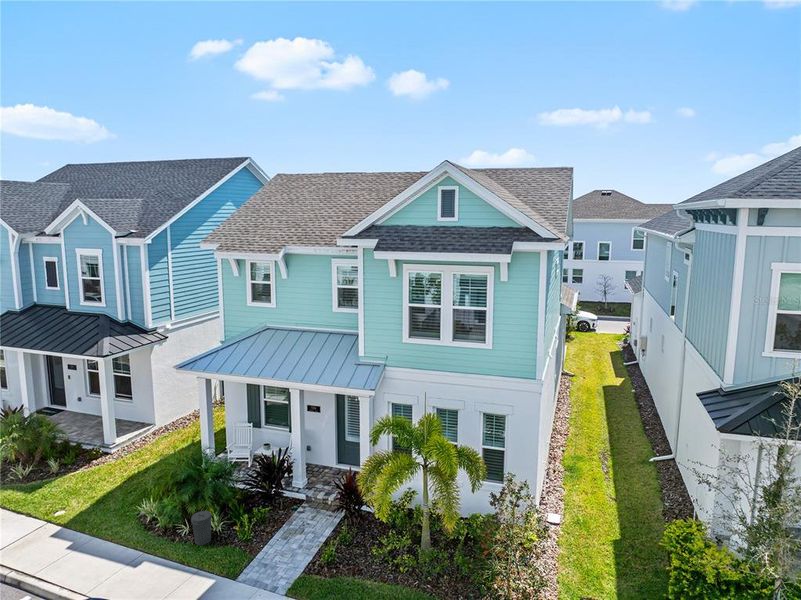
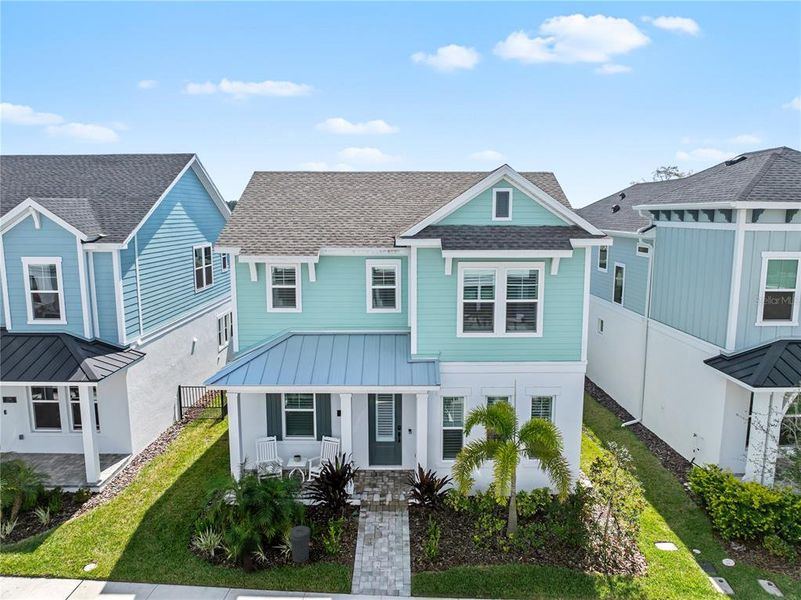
potted plant: none [143,510,170,544] -> present [238,536,260,572]

